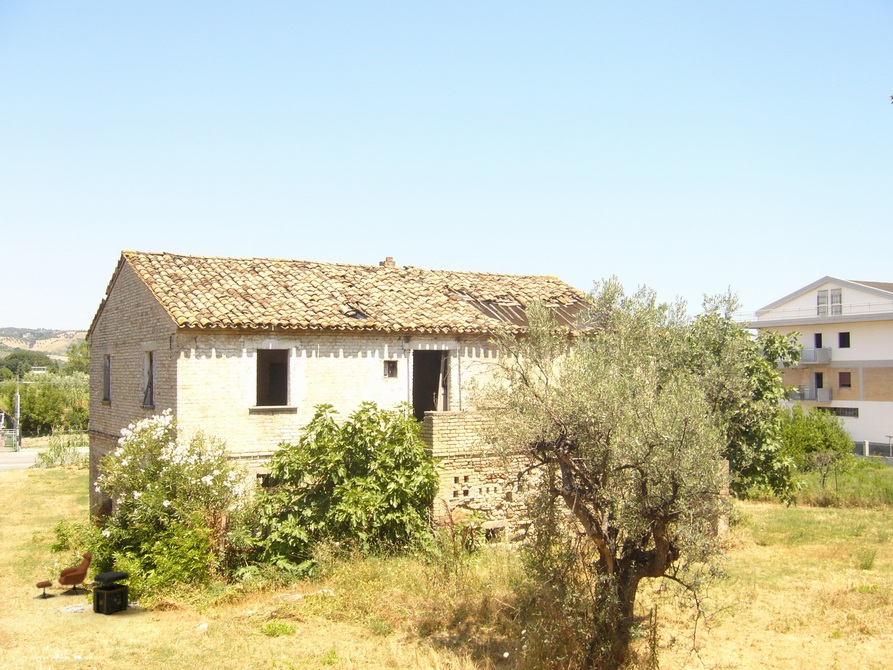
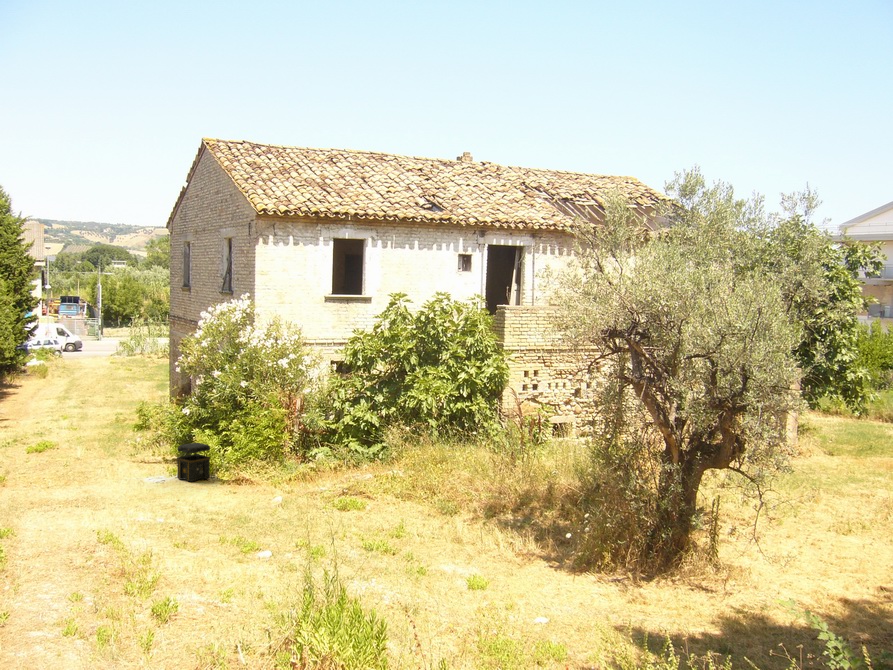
lounge chair: present [35,553,92,598] -> none [124,425,177,465]

